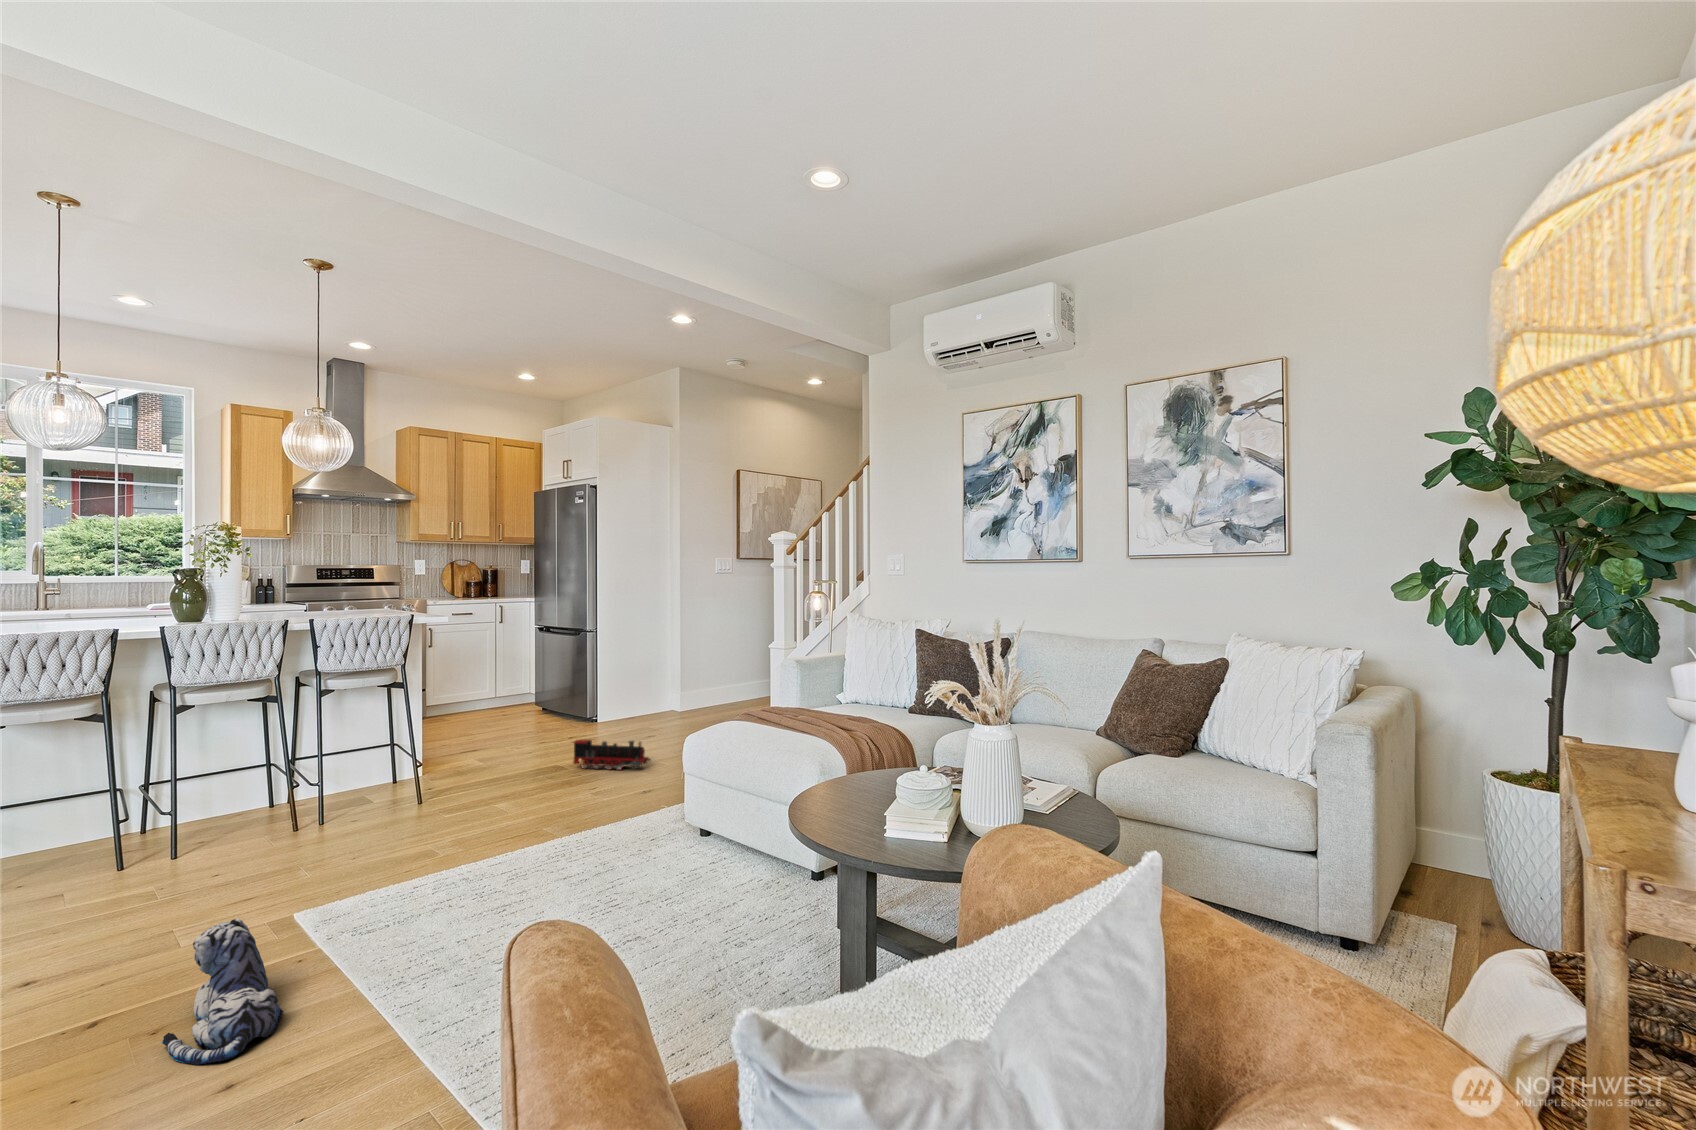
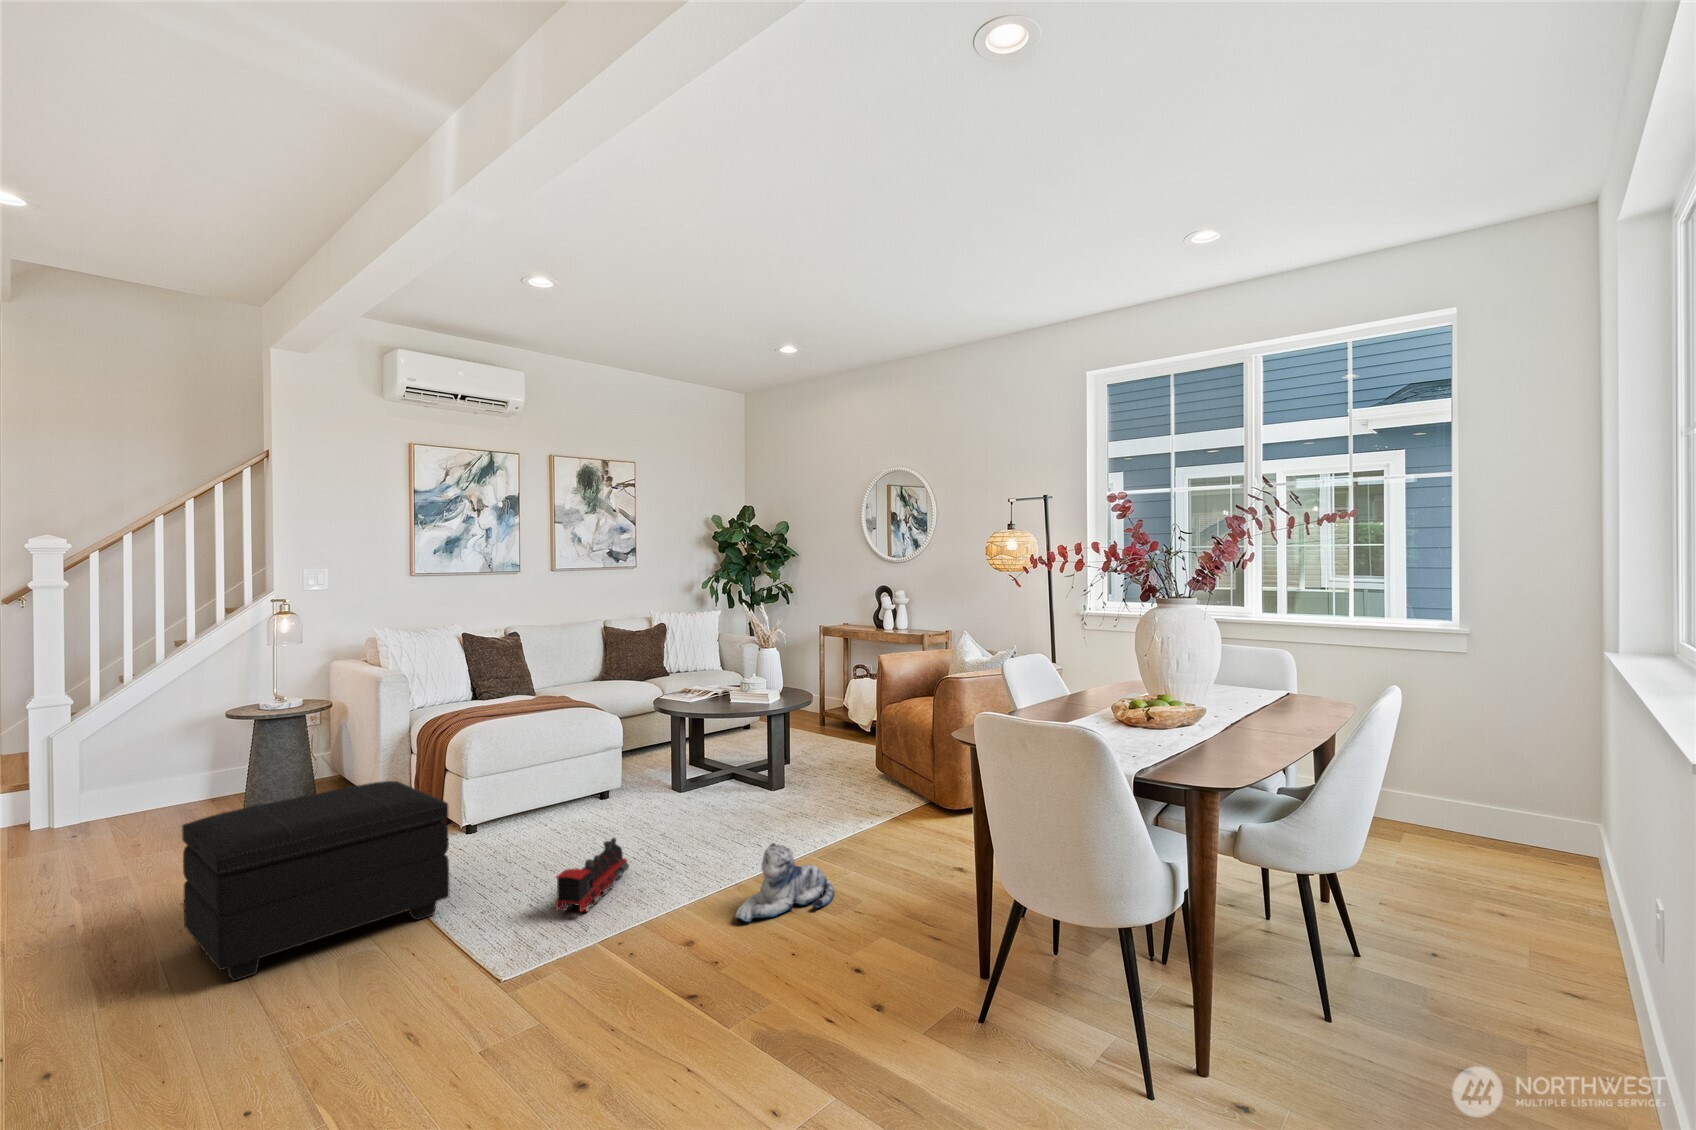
footstool: none [390,716,559,846] -> present [182,781,449,981]
toy train: present [573,740,650,770] -> present [556,838,629,912]

